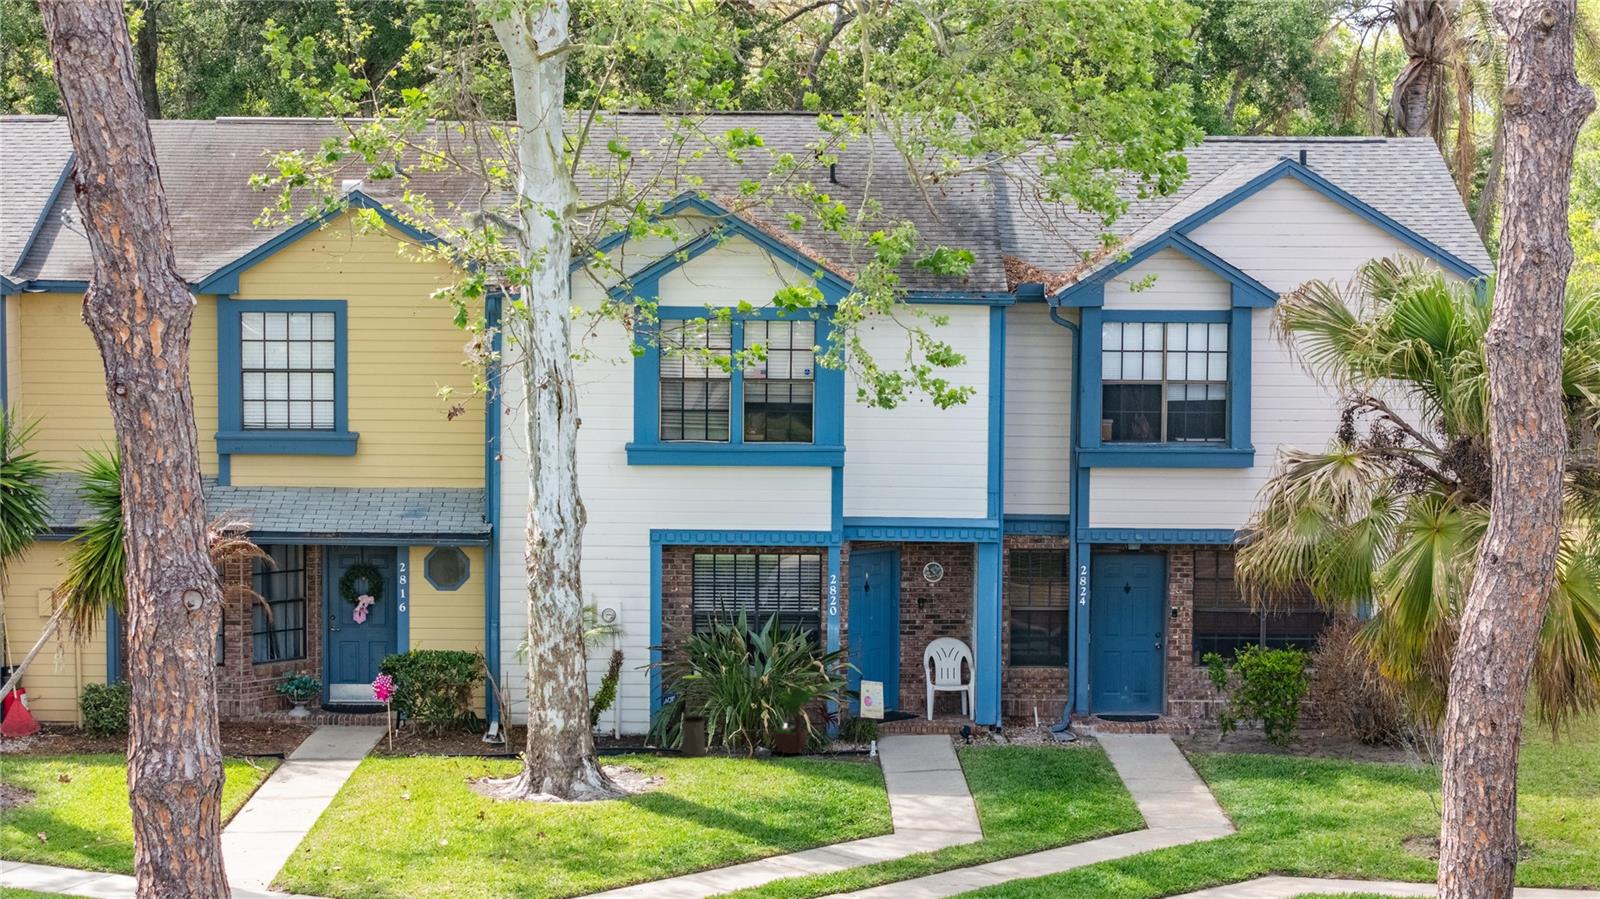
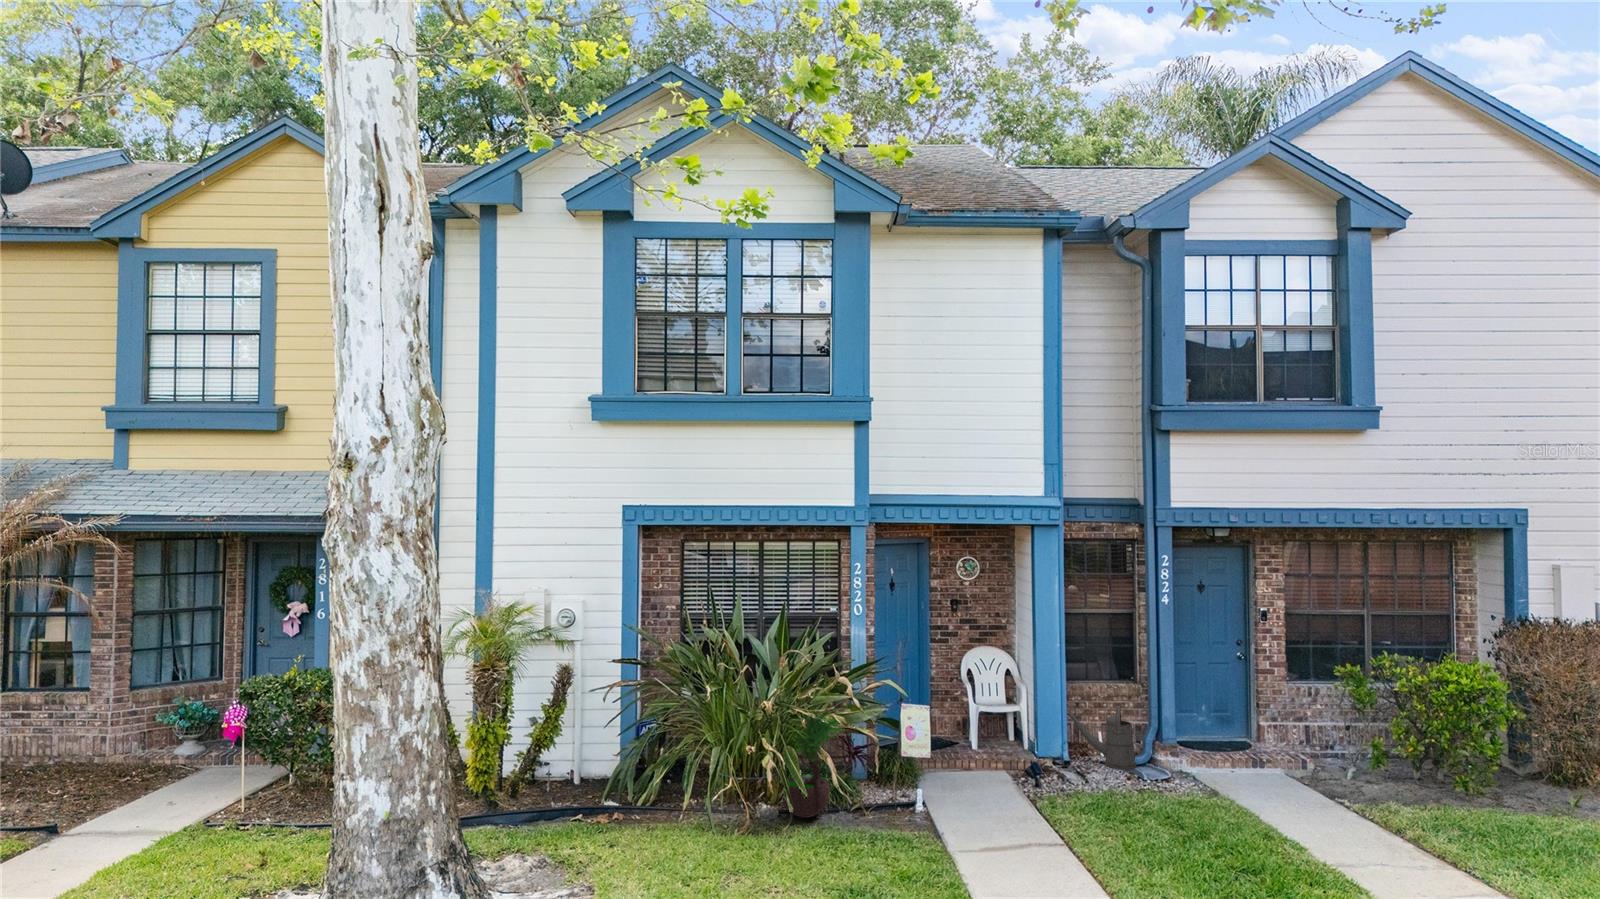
watering can: present [682,708,706,758] -> present [1069,706,1145,770]

